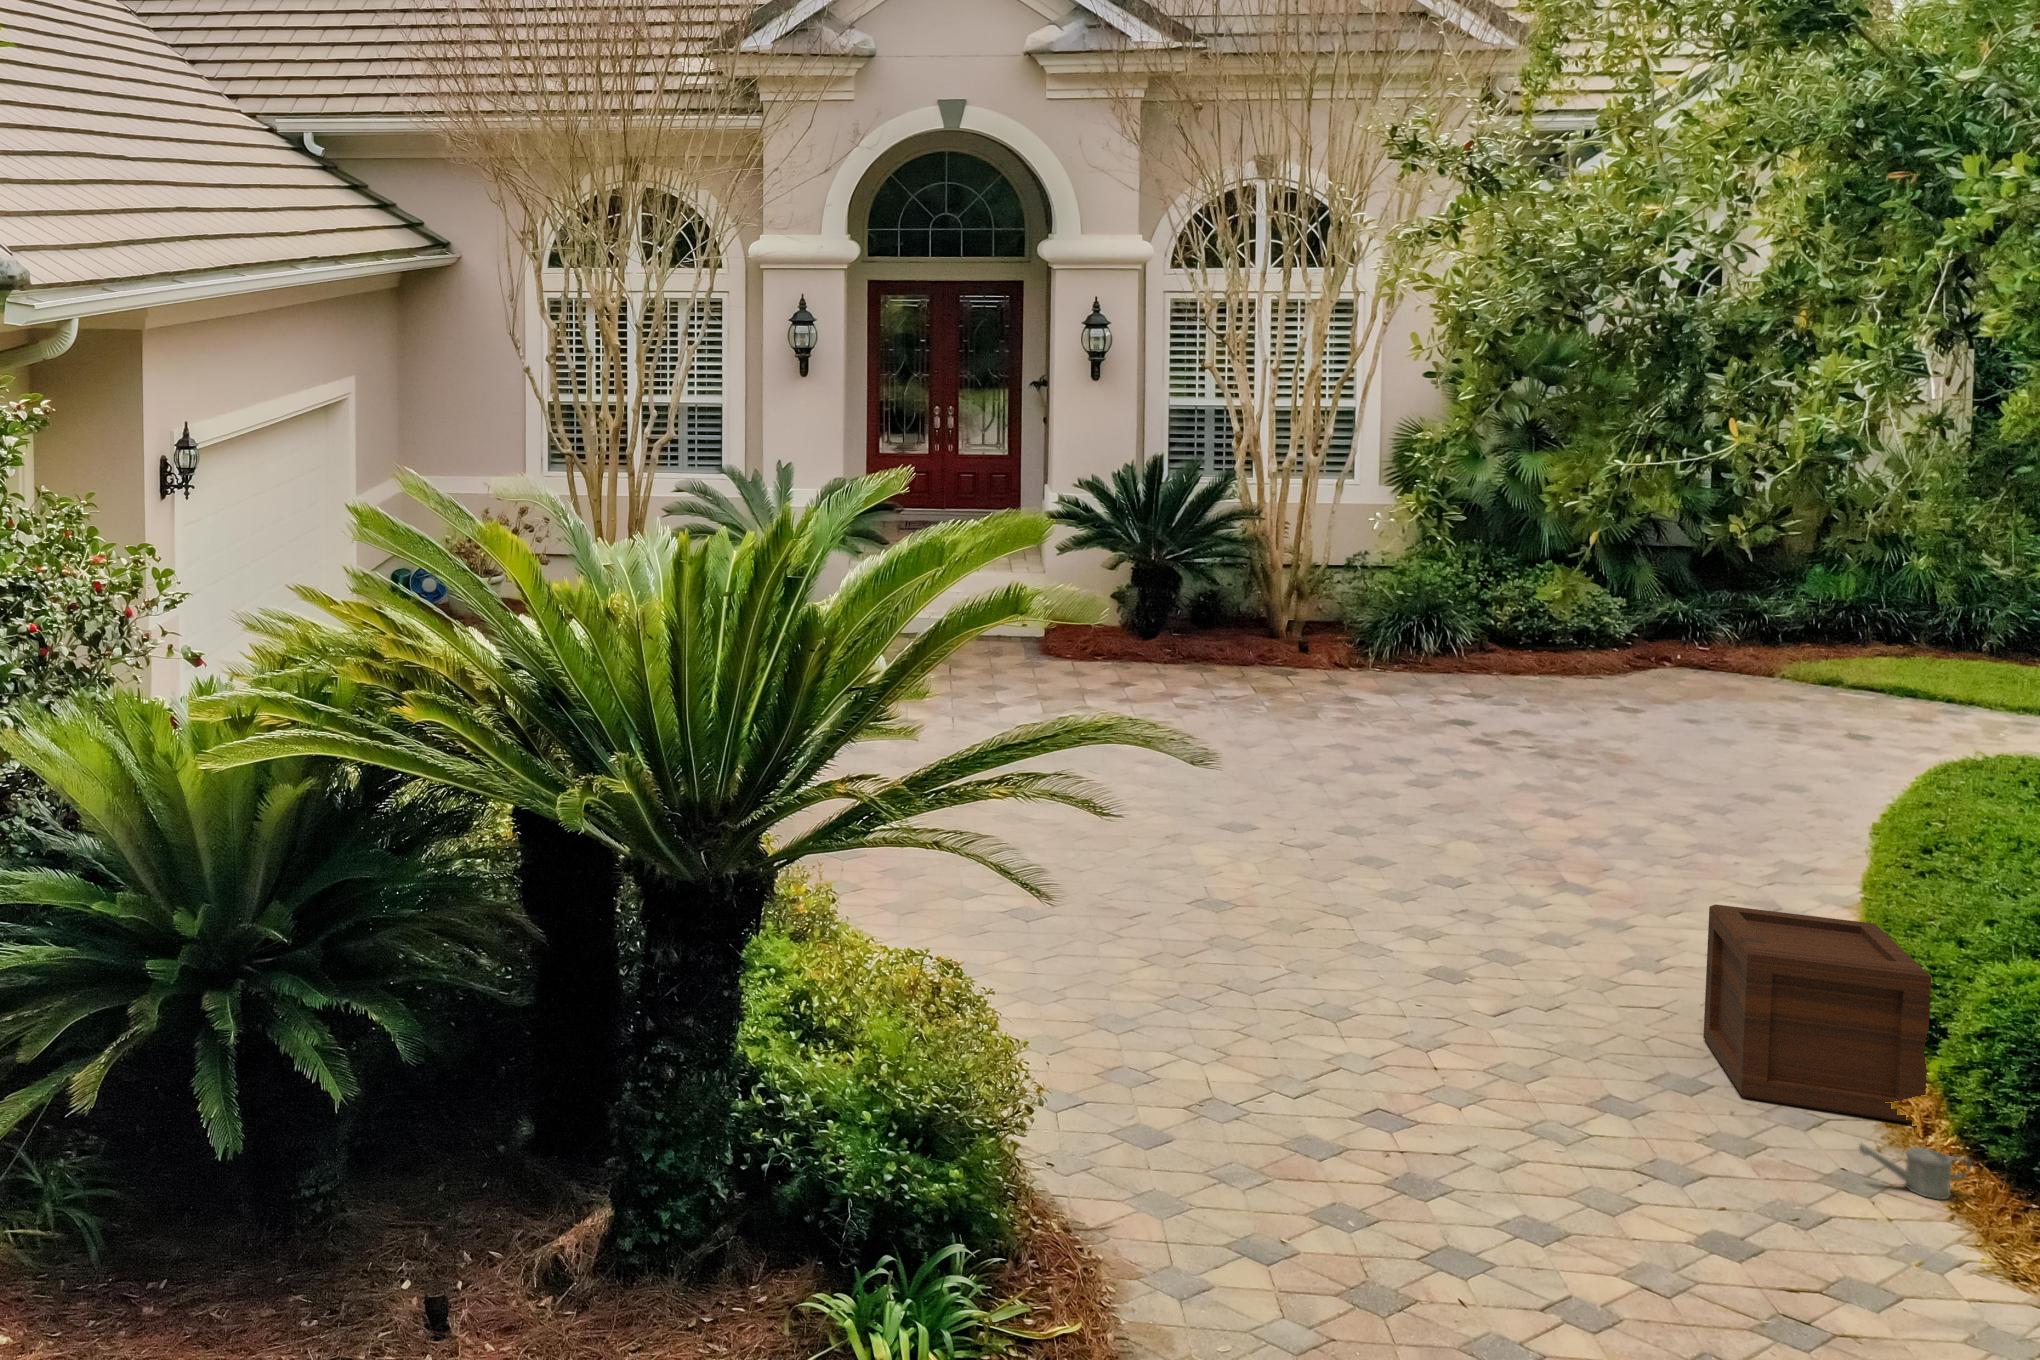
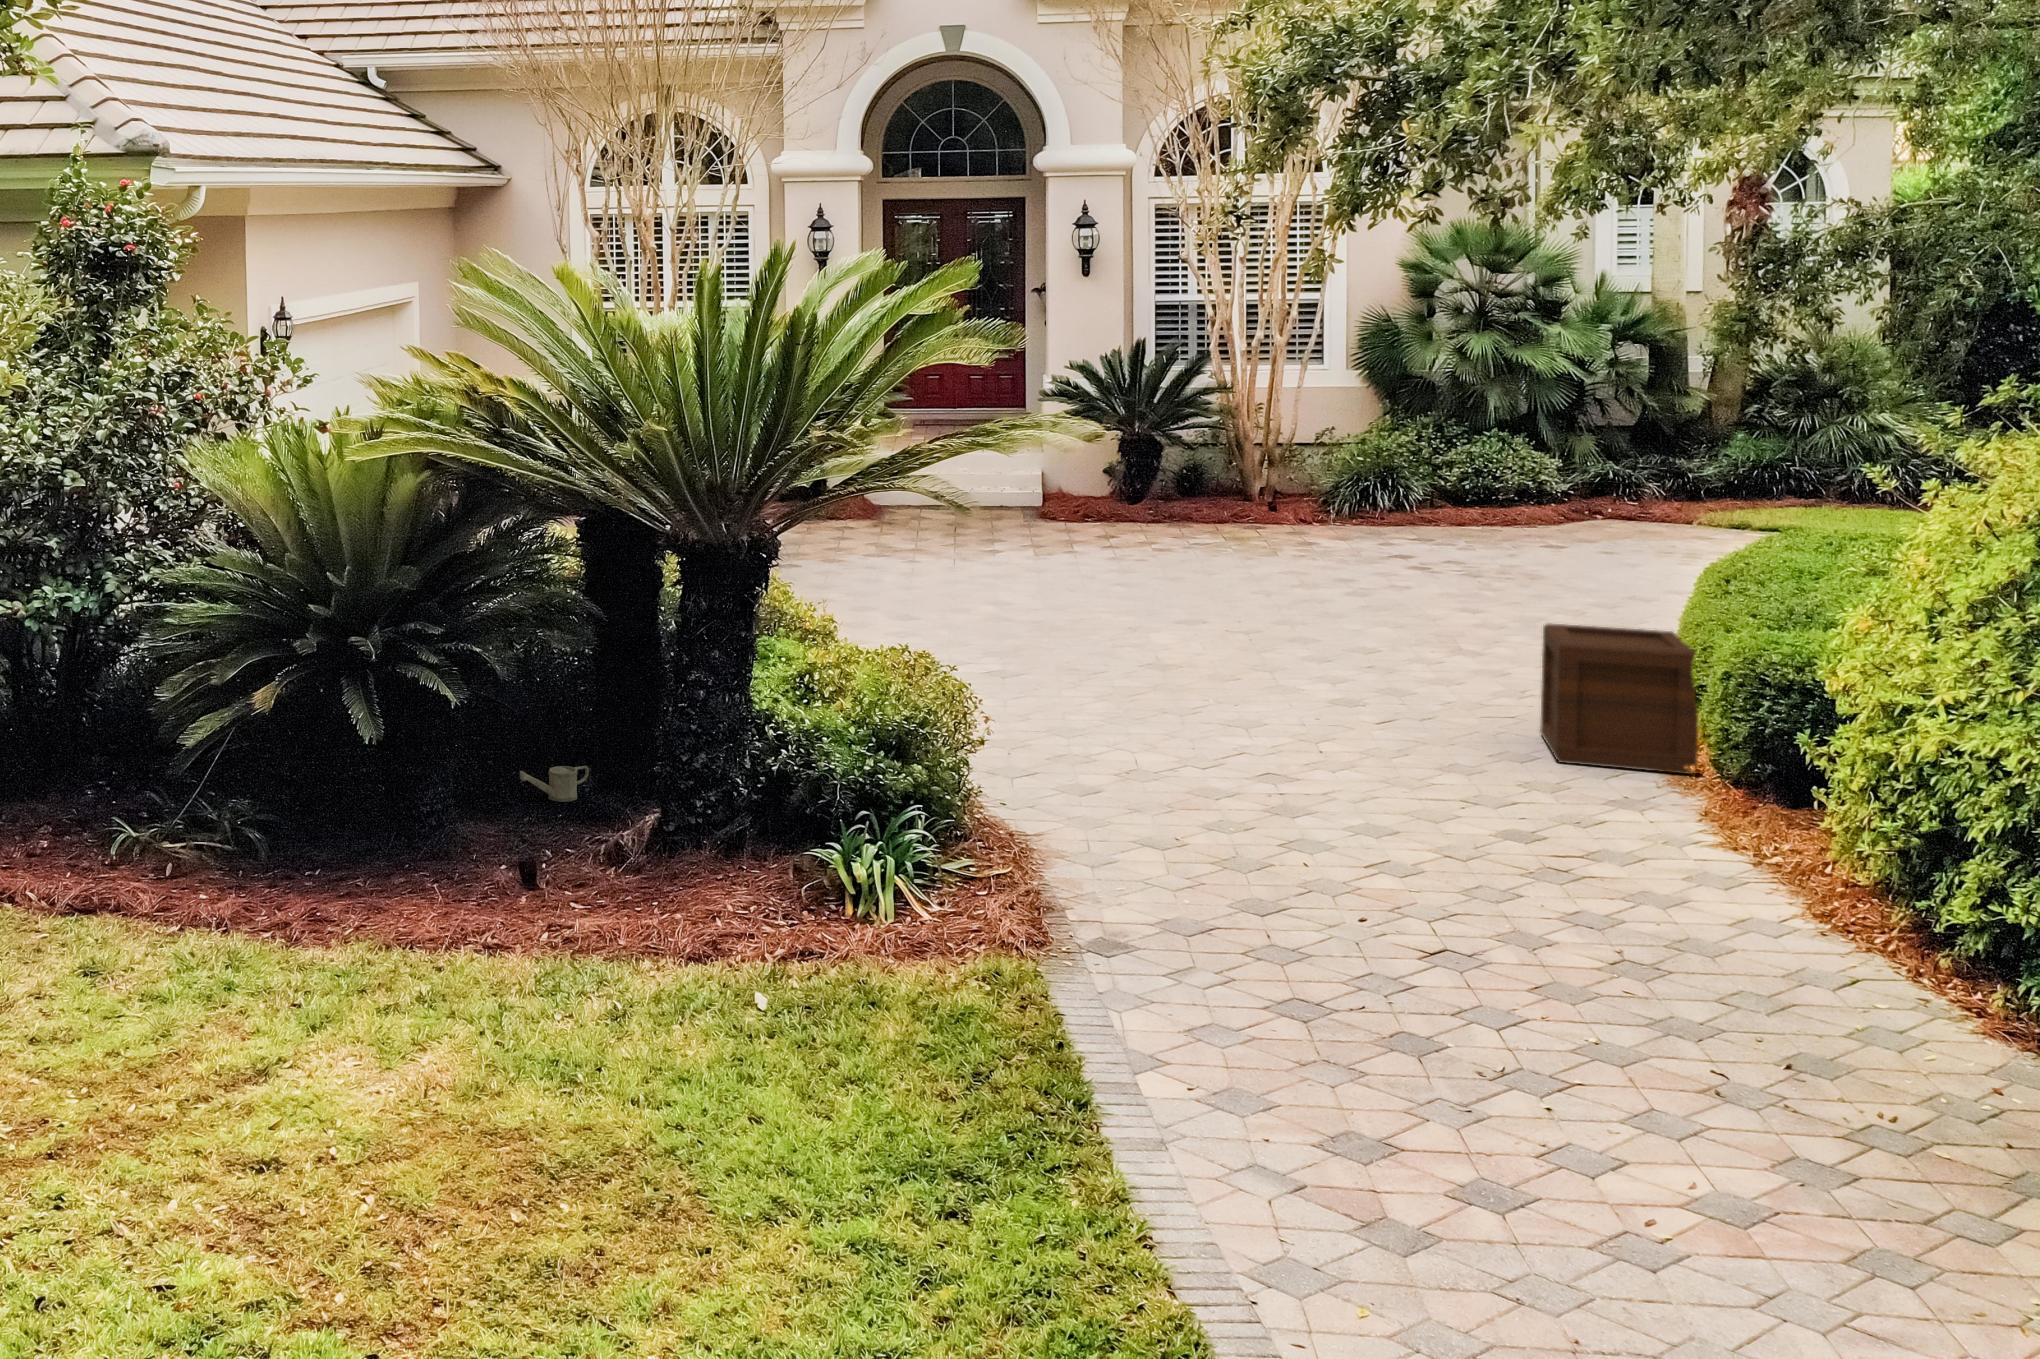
watering can: present [1859,1143,1972,1199] -> present [520,766,589,802]

